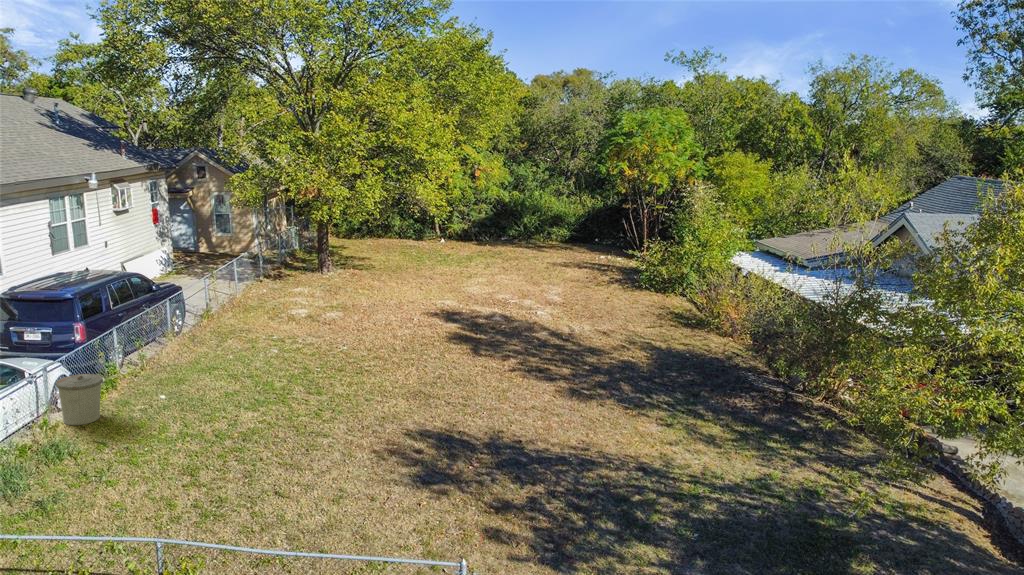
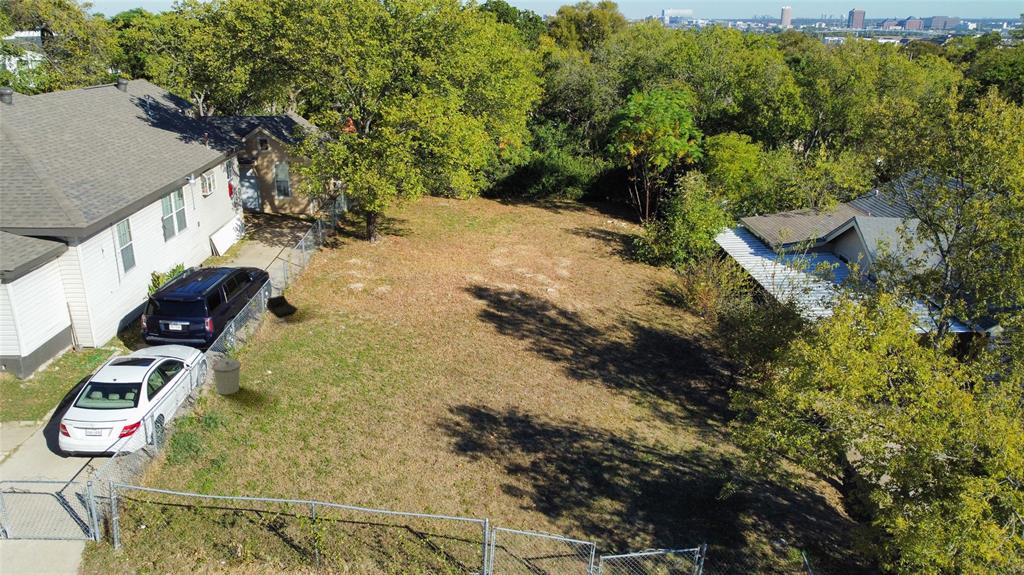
lounge chair: none [169,312,212,349] -> present [266,295,298,325]

